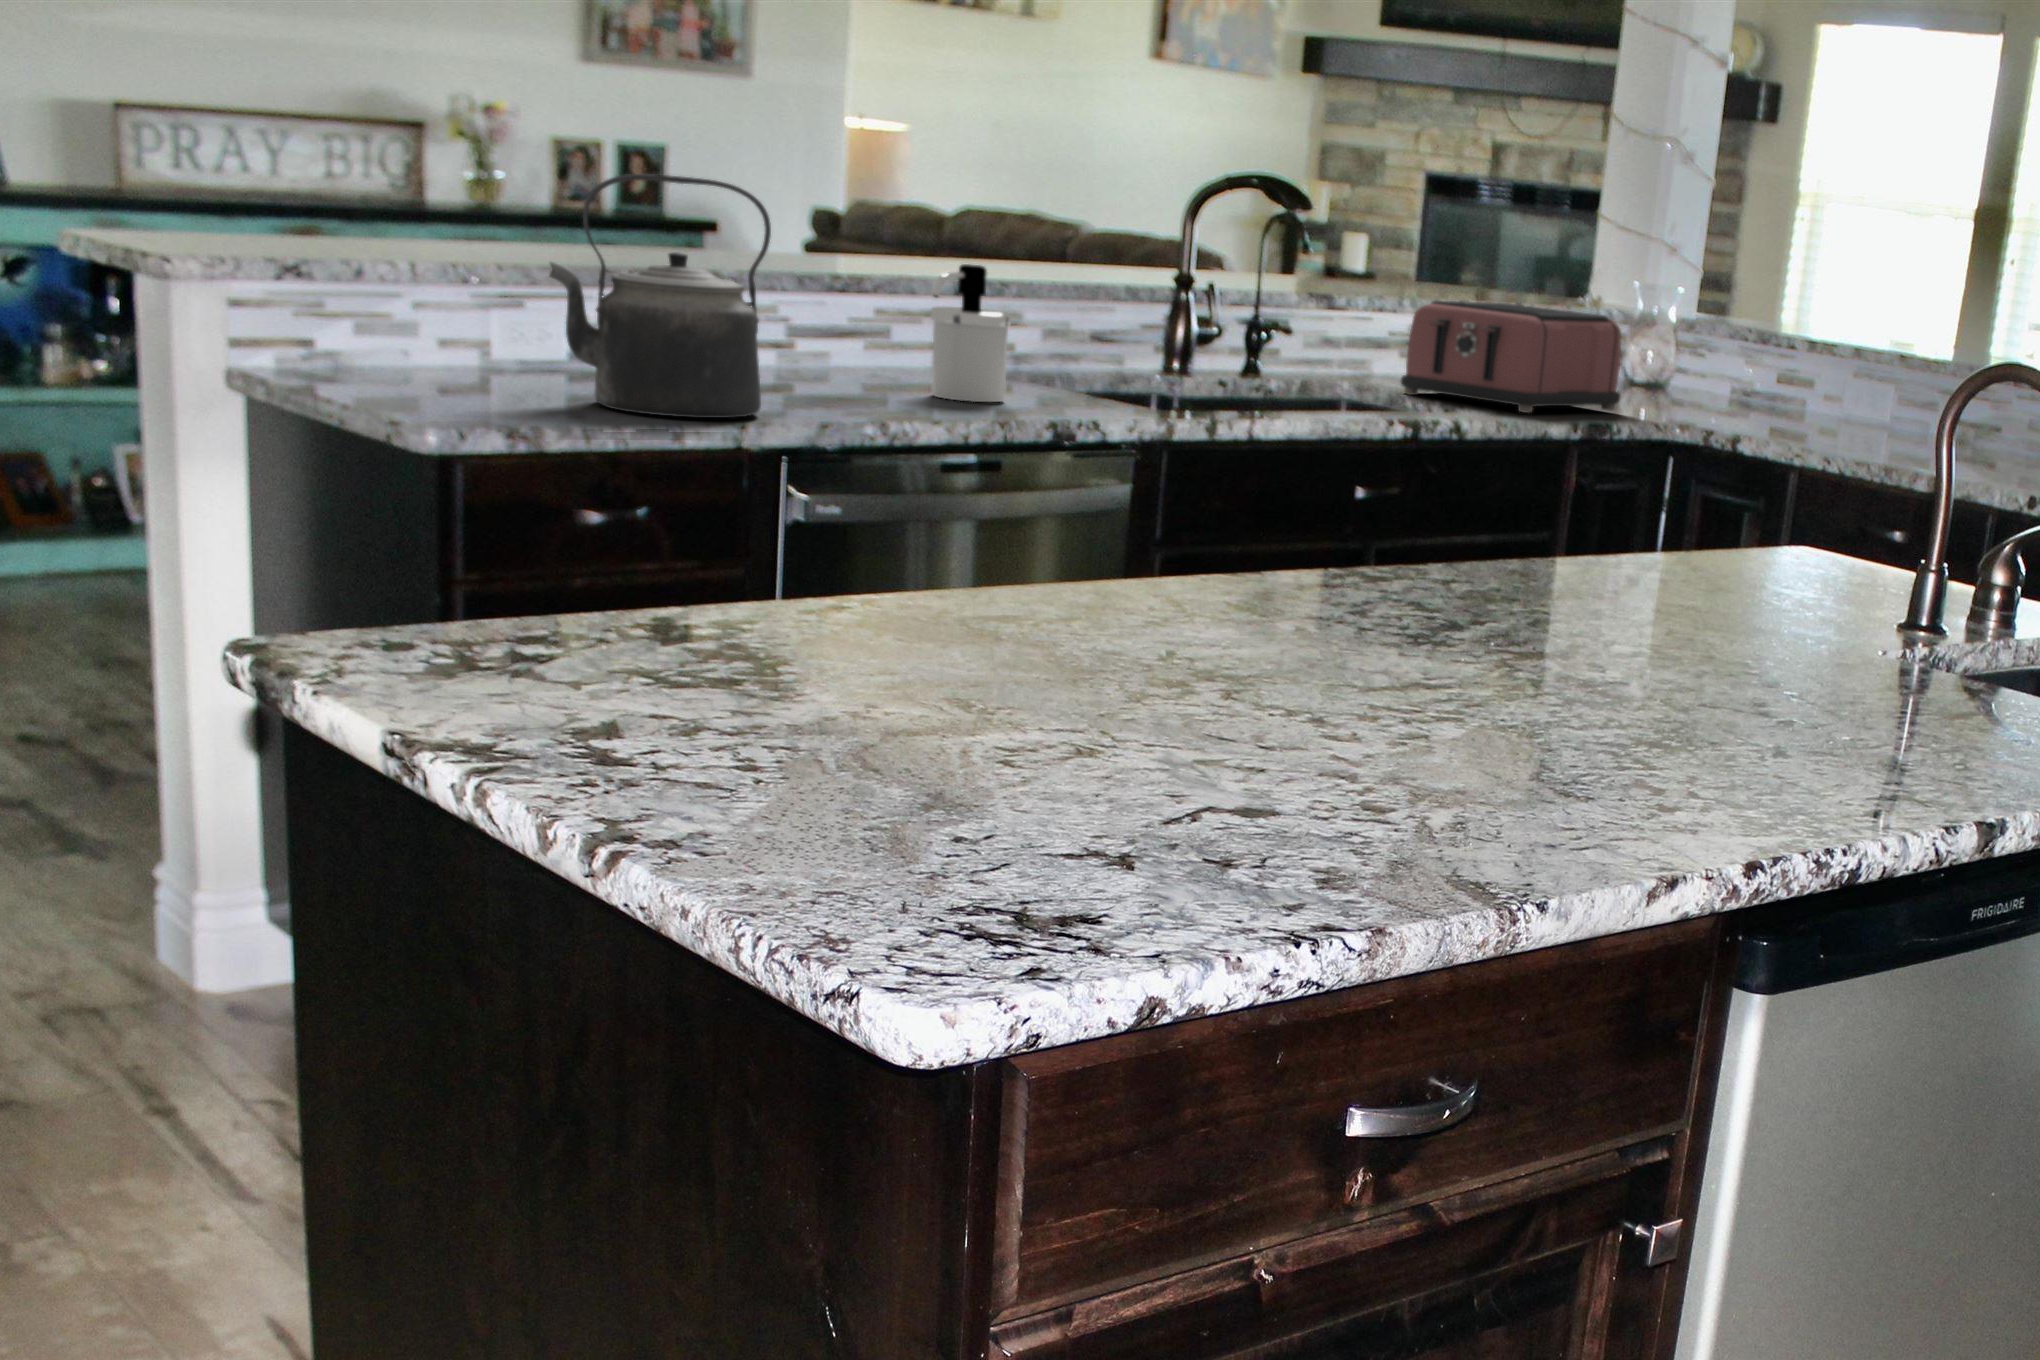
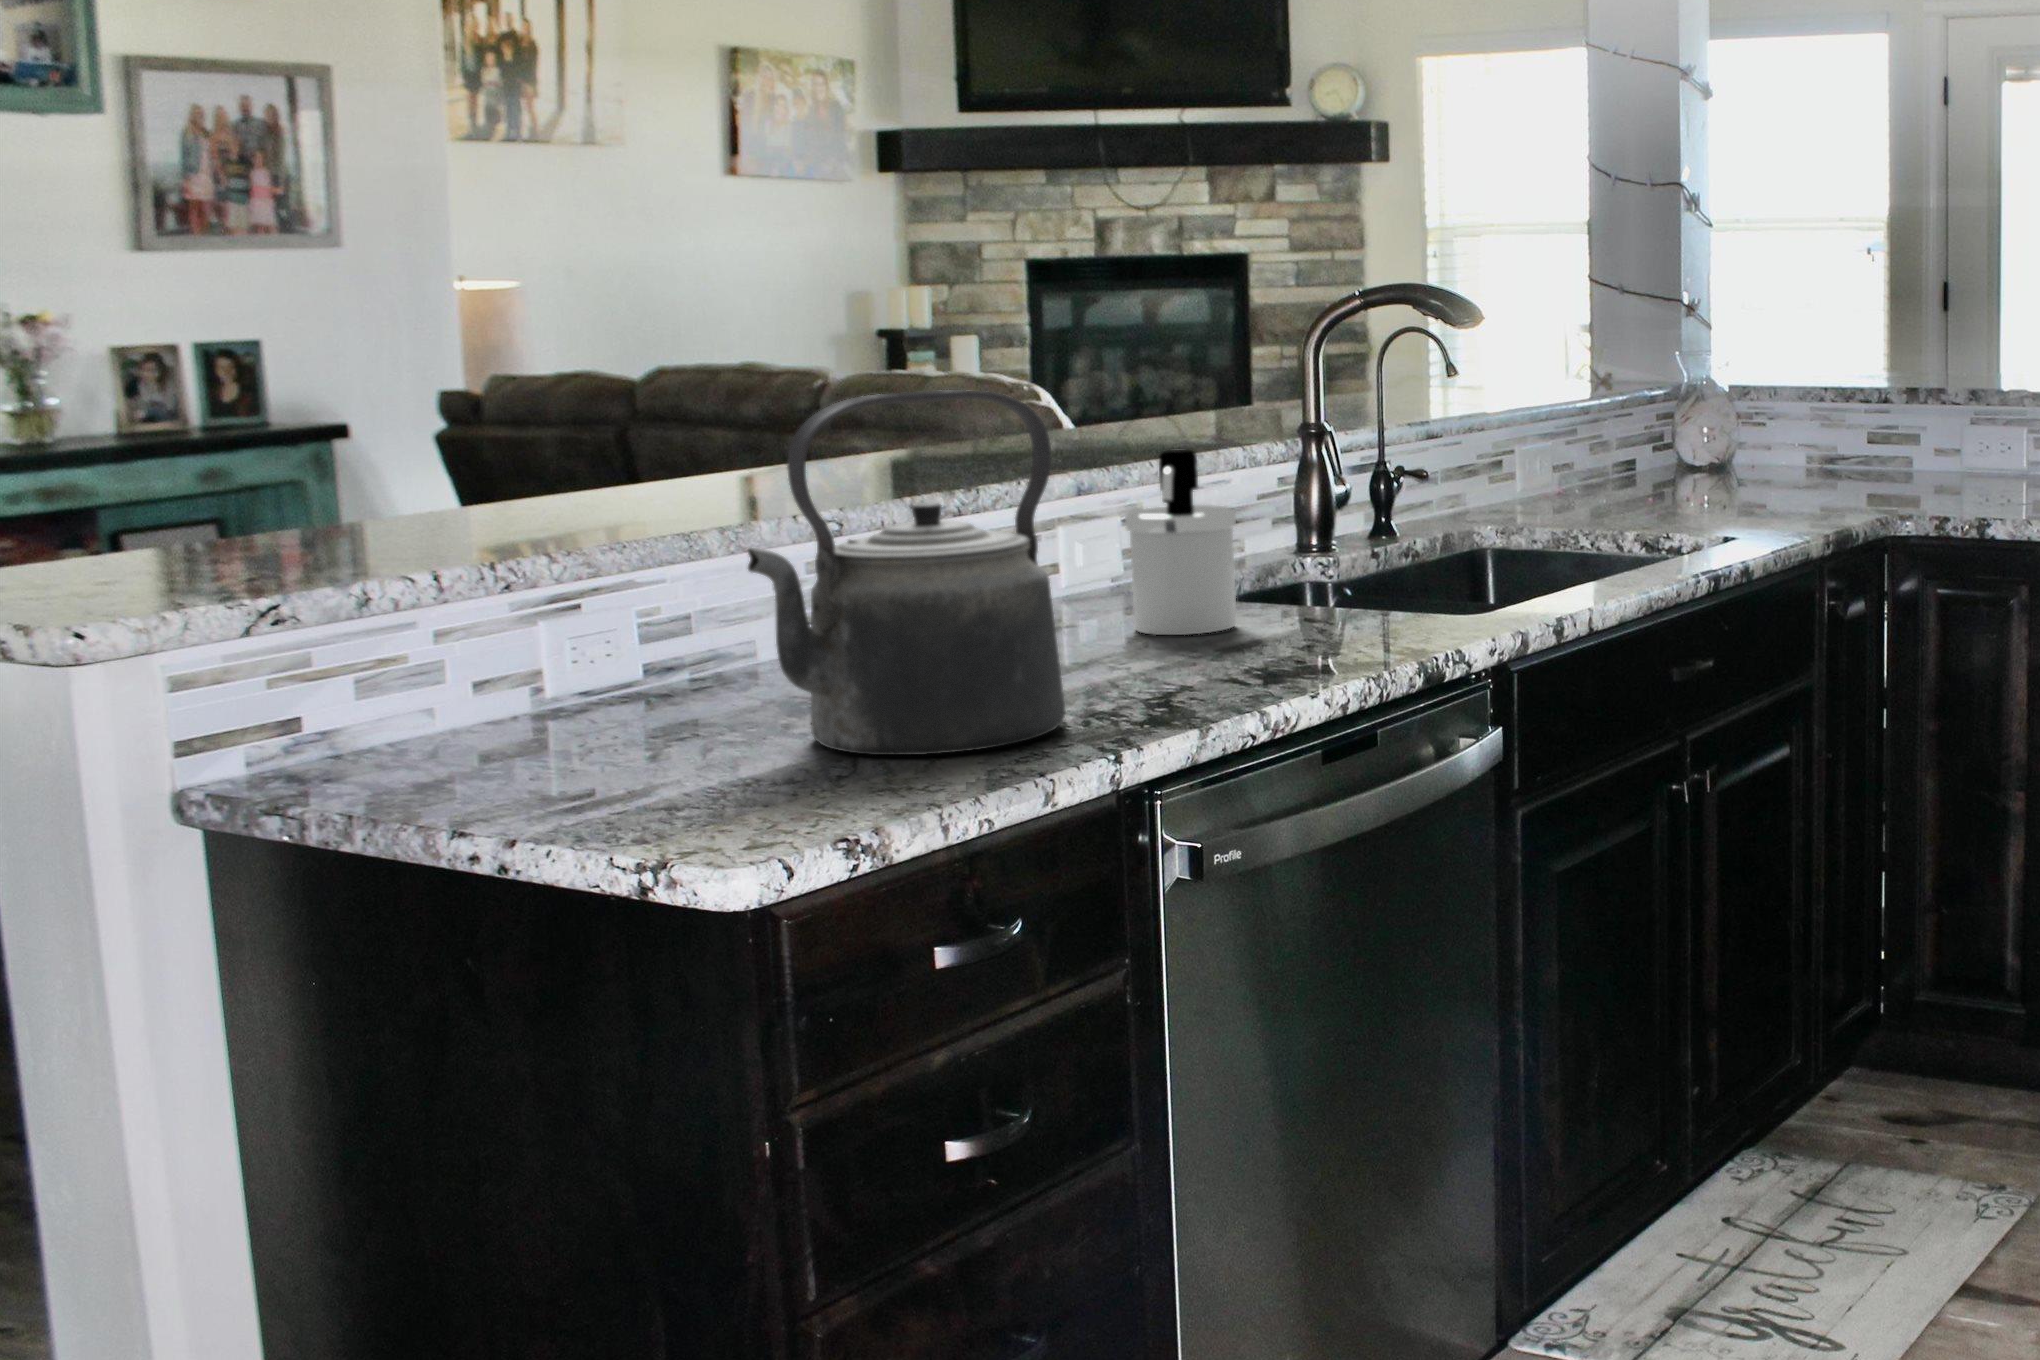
toaster: present [1401,300,1622,413] -> none [1517,395,1755,522]

